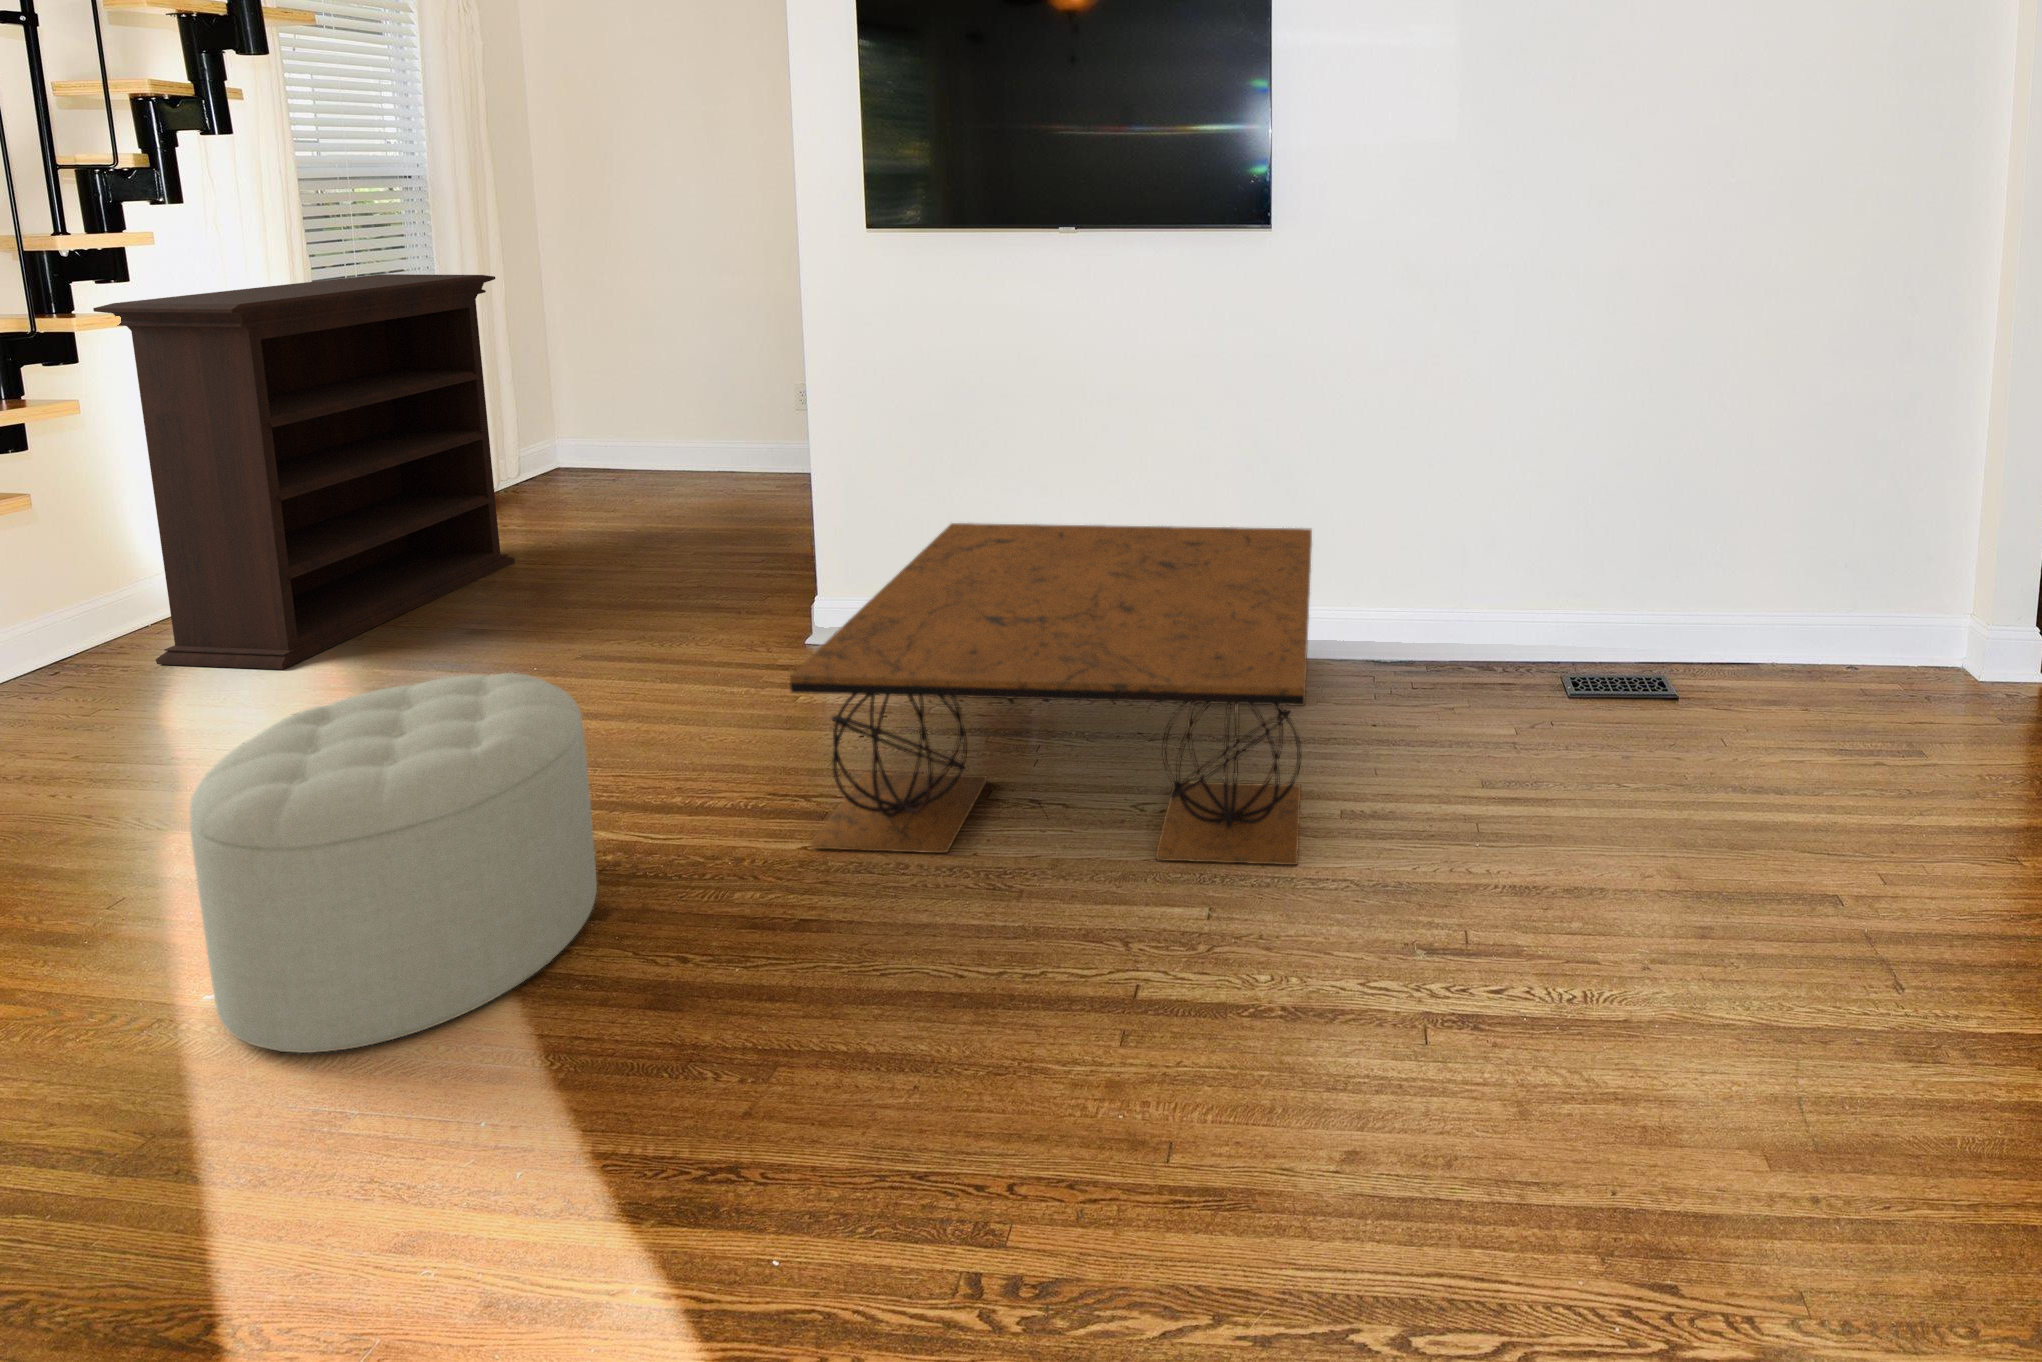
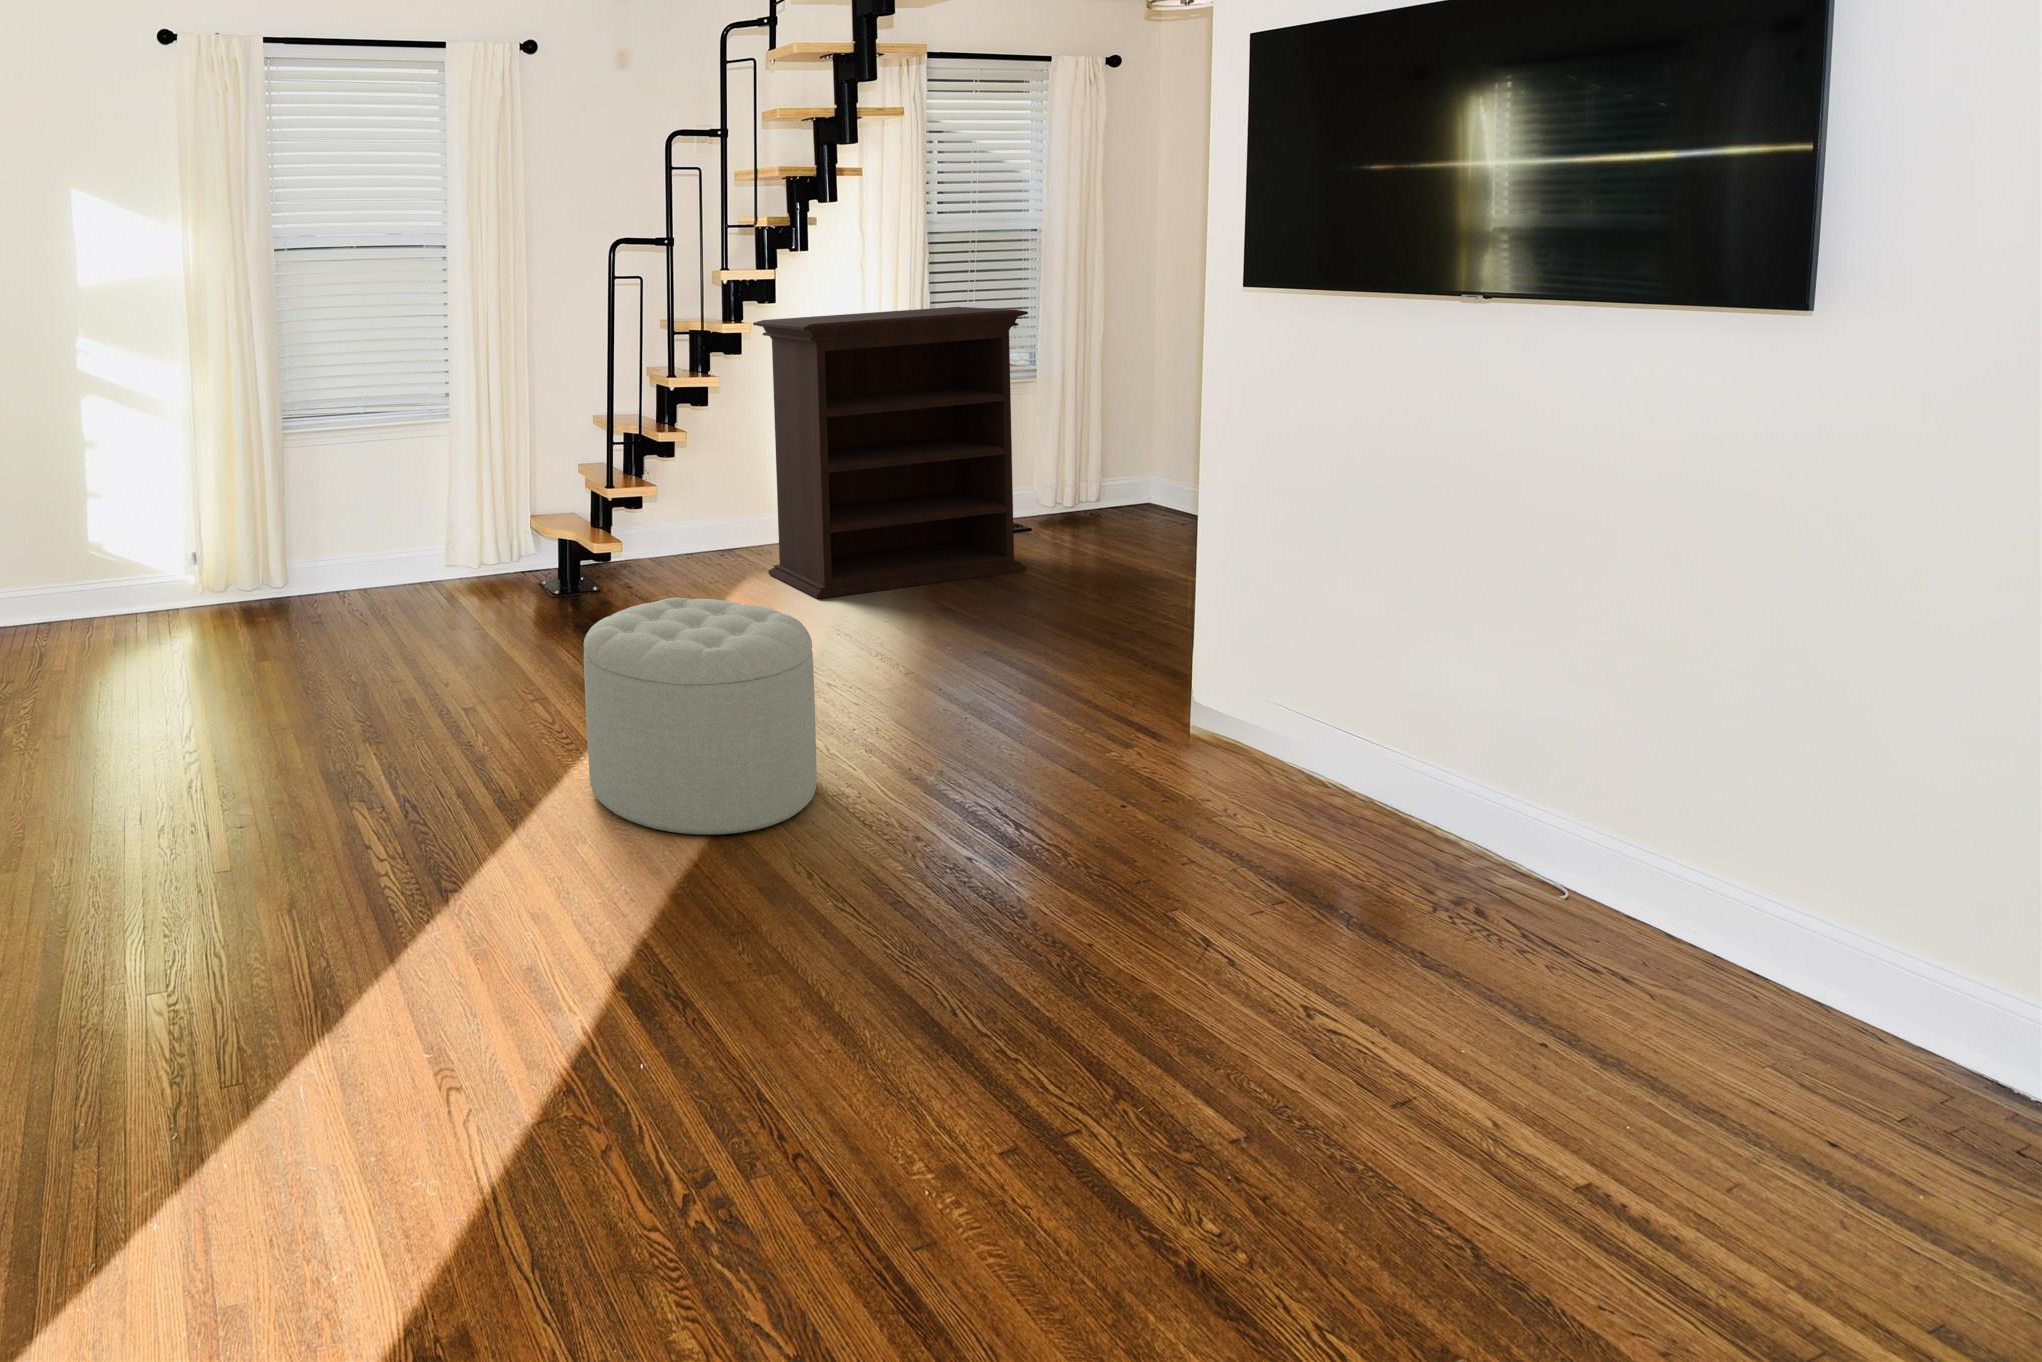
coffee table: present [790,523,1312,865] -> none [949,624,1909,1188]

